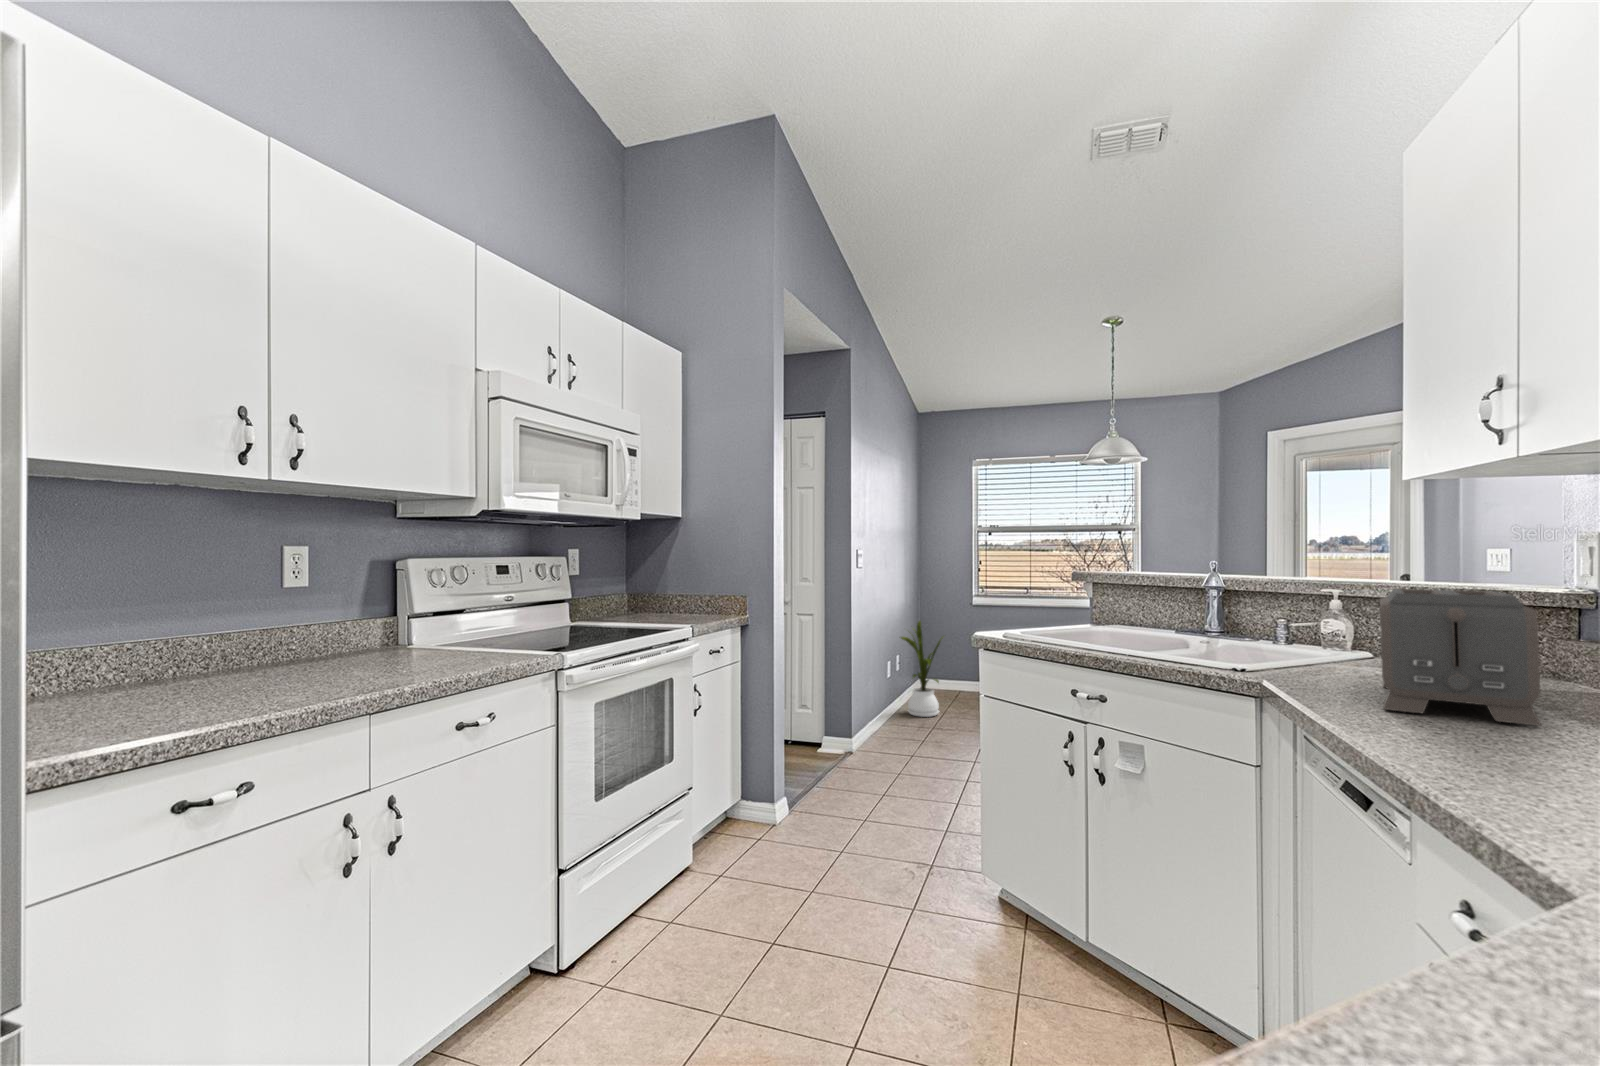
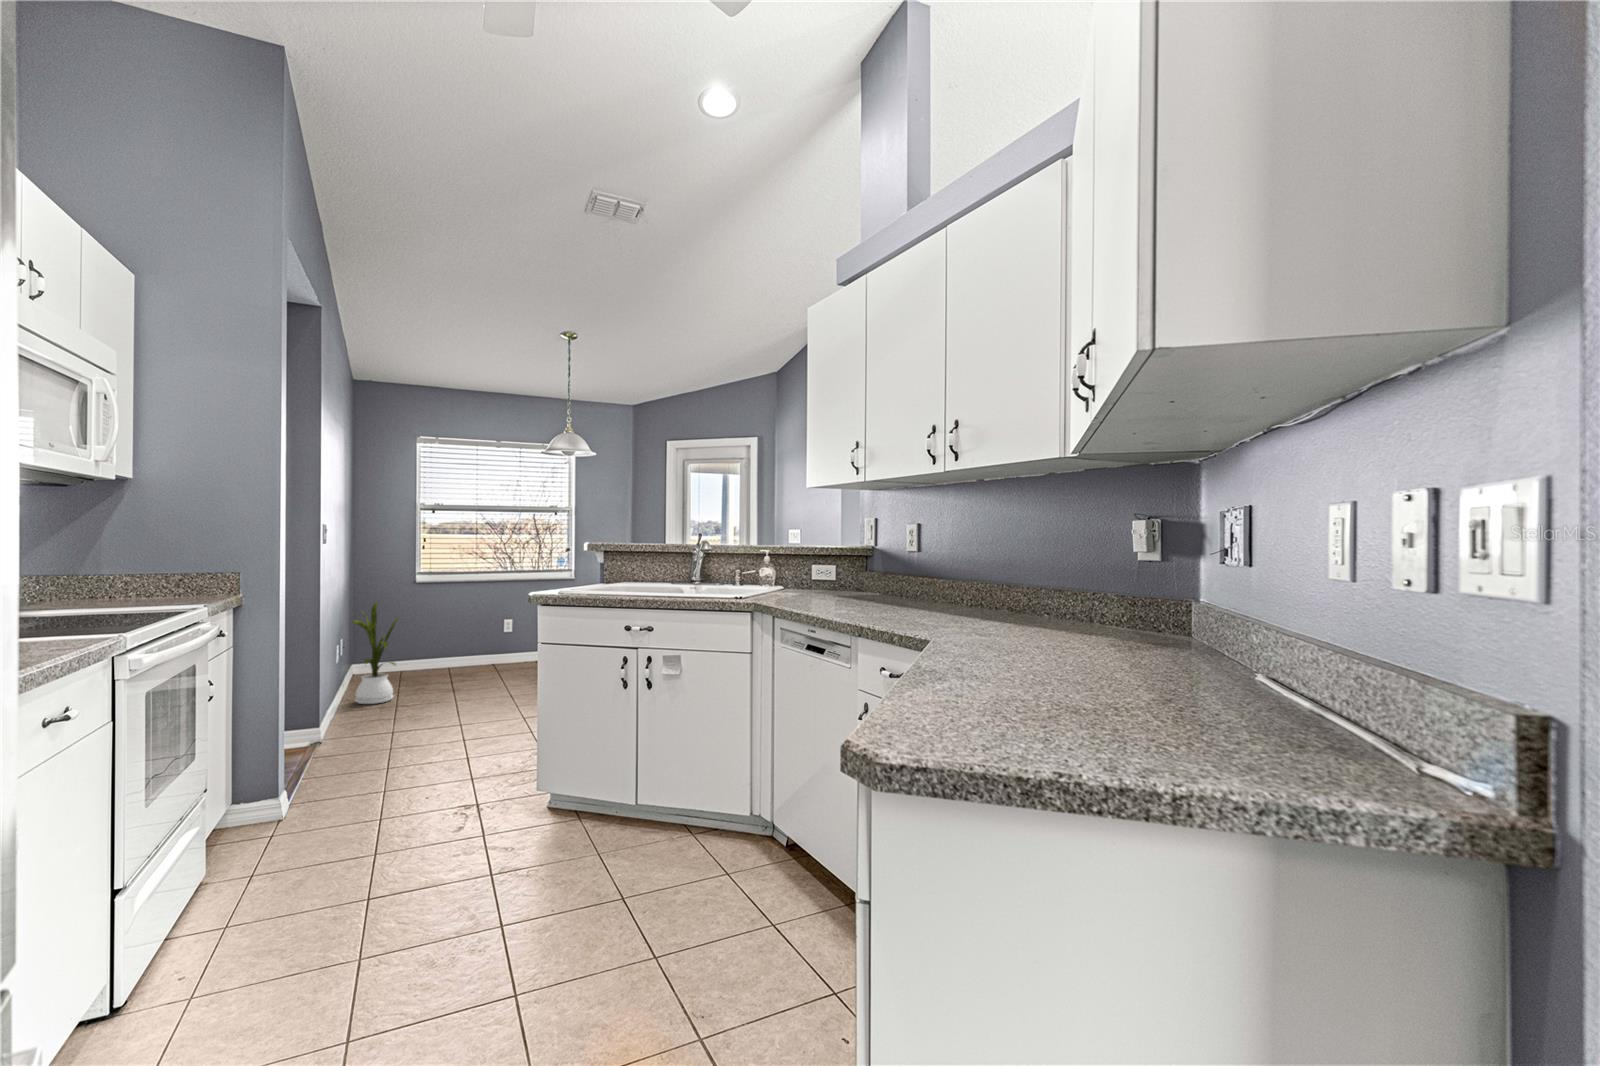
toaster: present [1380,589,1541,726] -> none [803,546,872,605]

